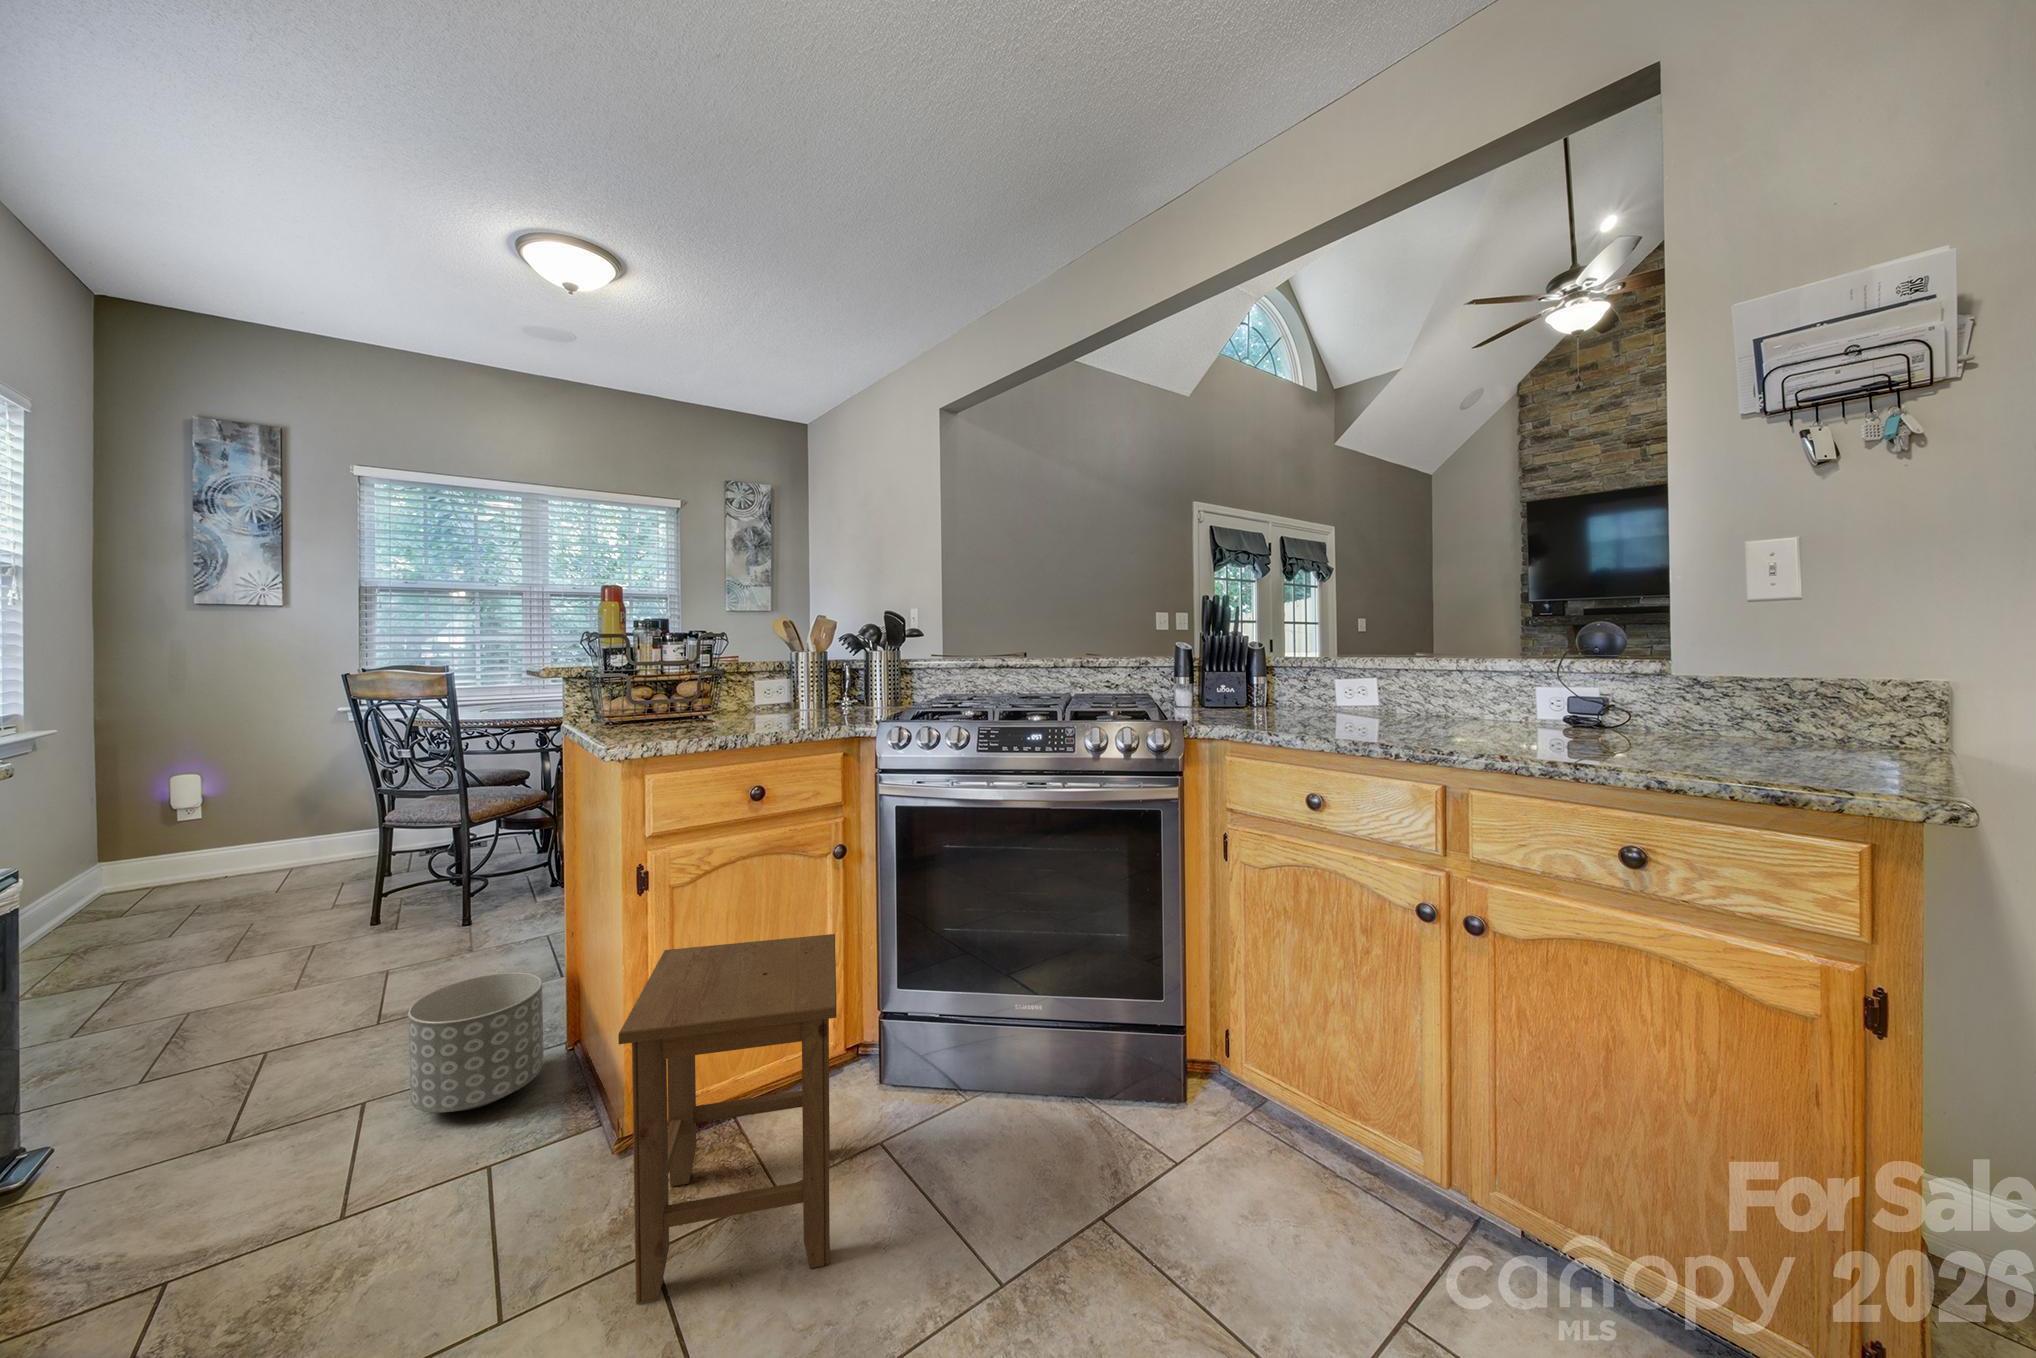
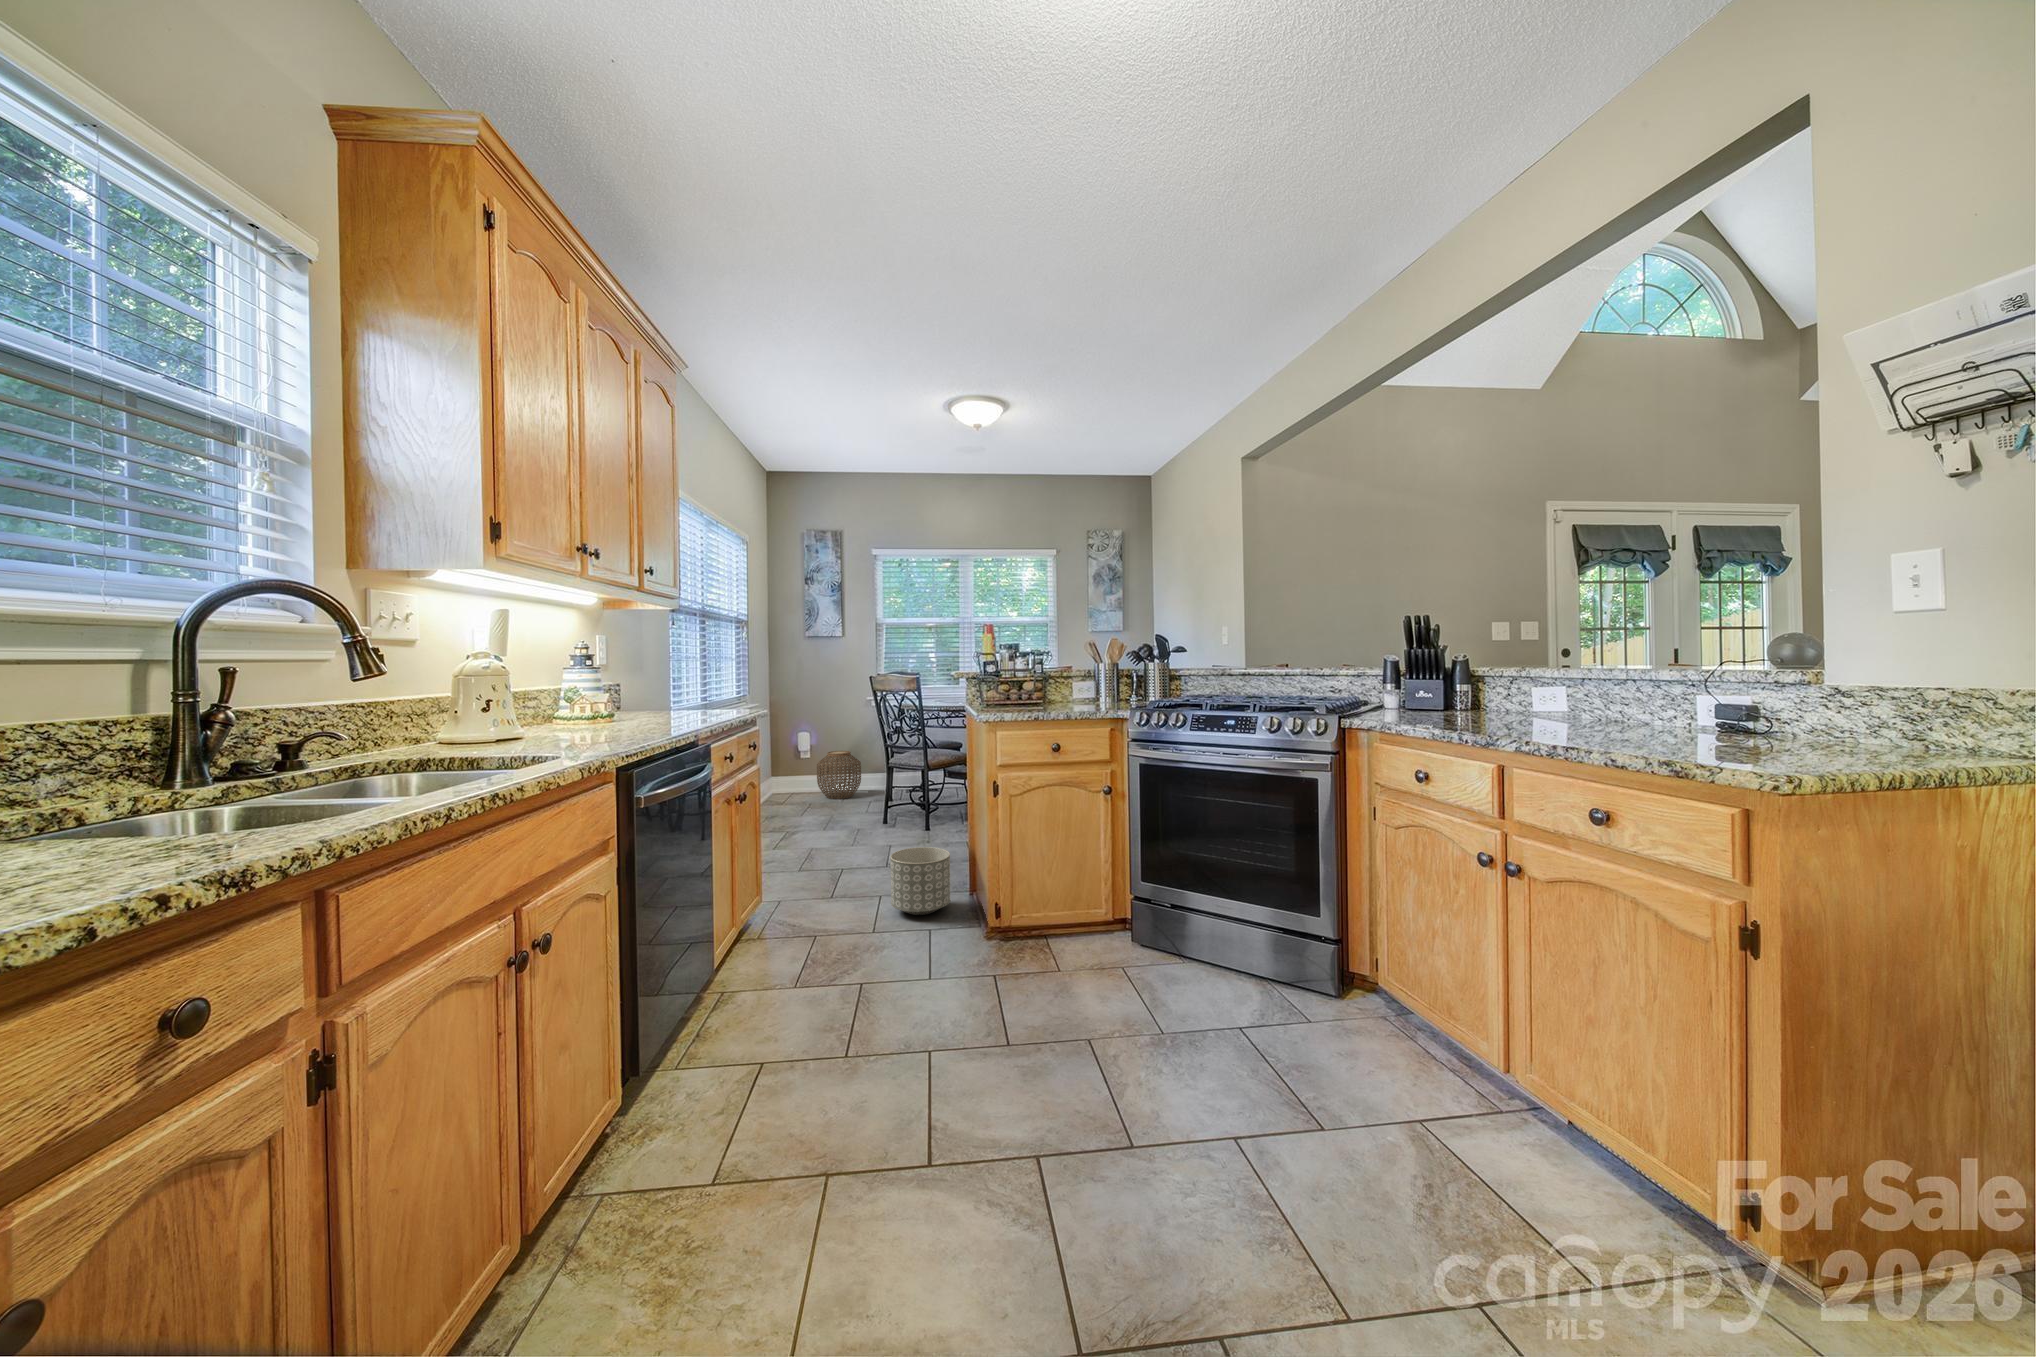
woven basket: none [224,798,329,883] -> present [817,751,861,799]
stool: present [618,934,837,1304] -> none [966,834,1091,1015]

